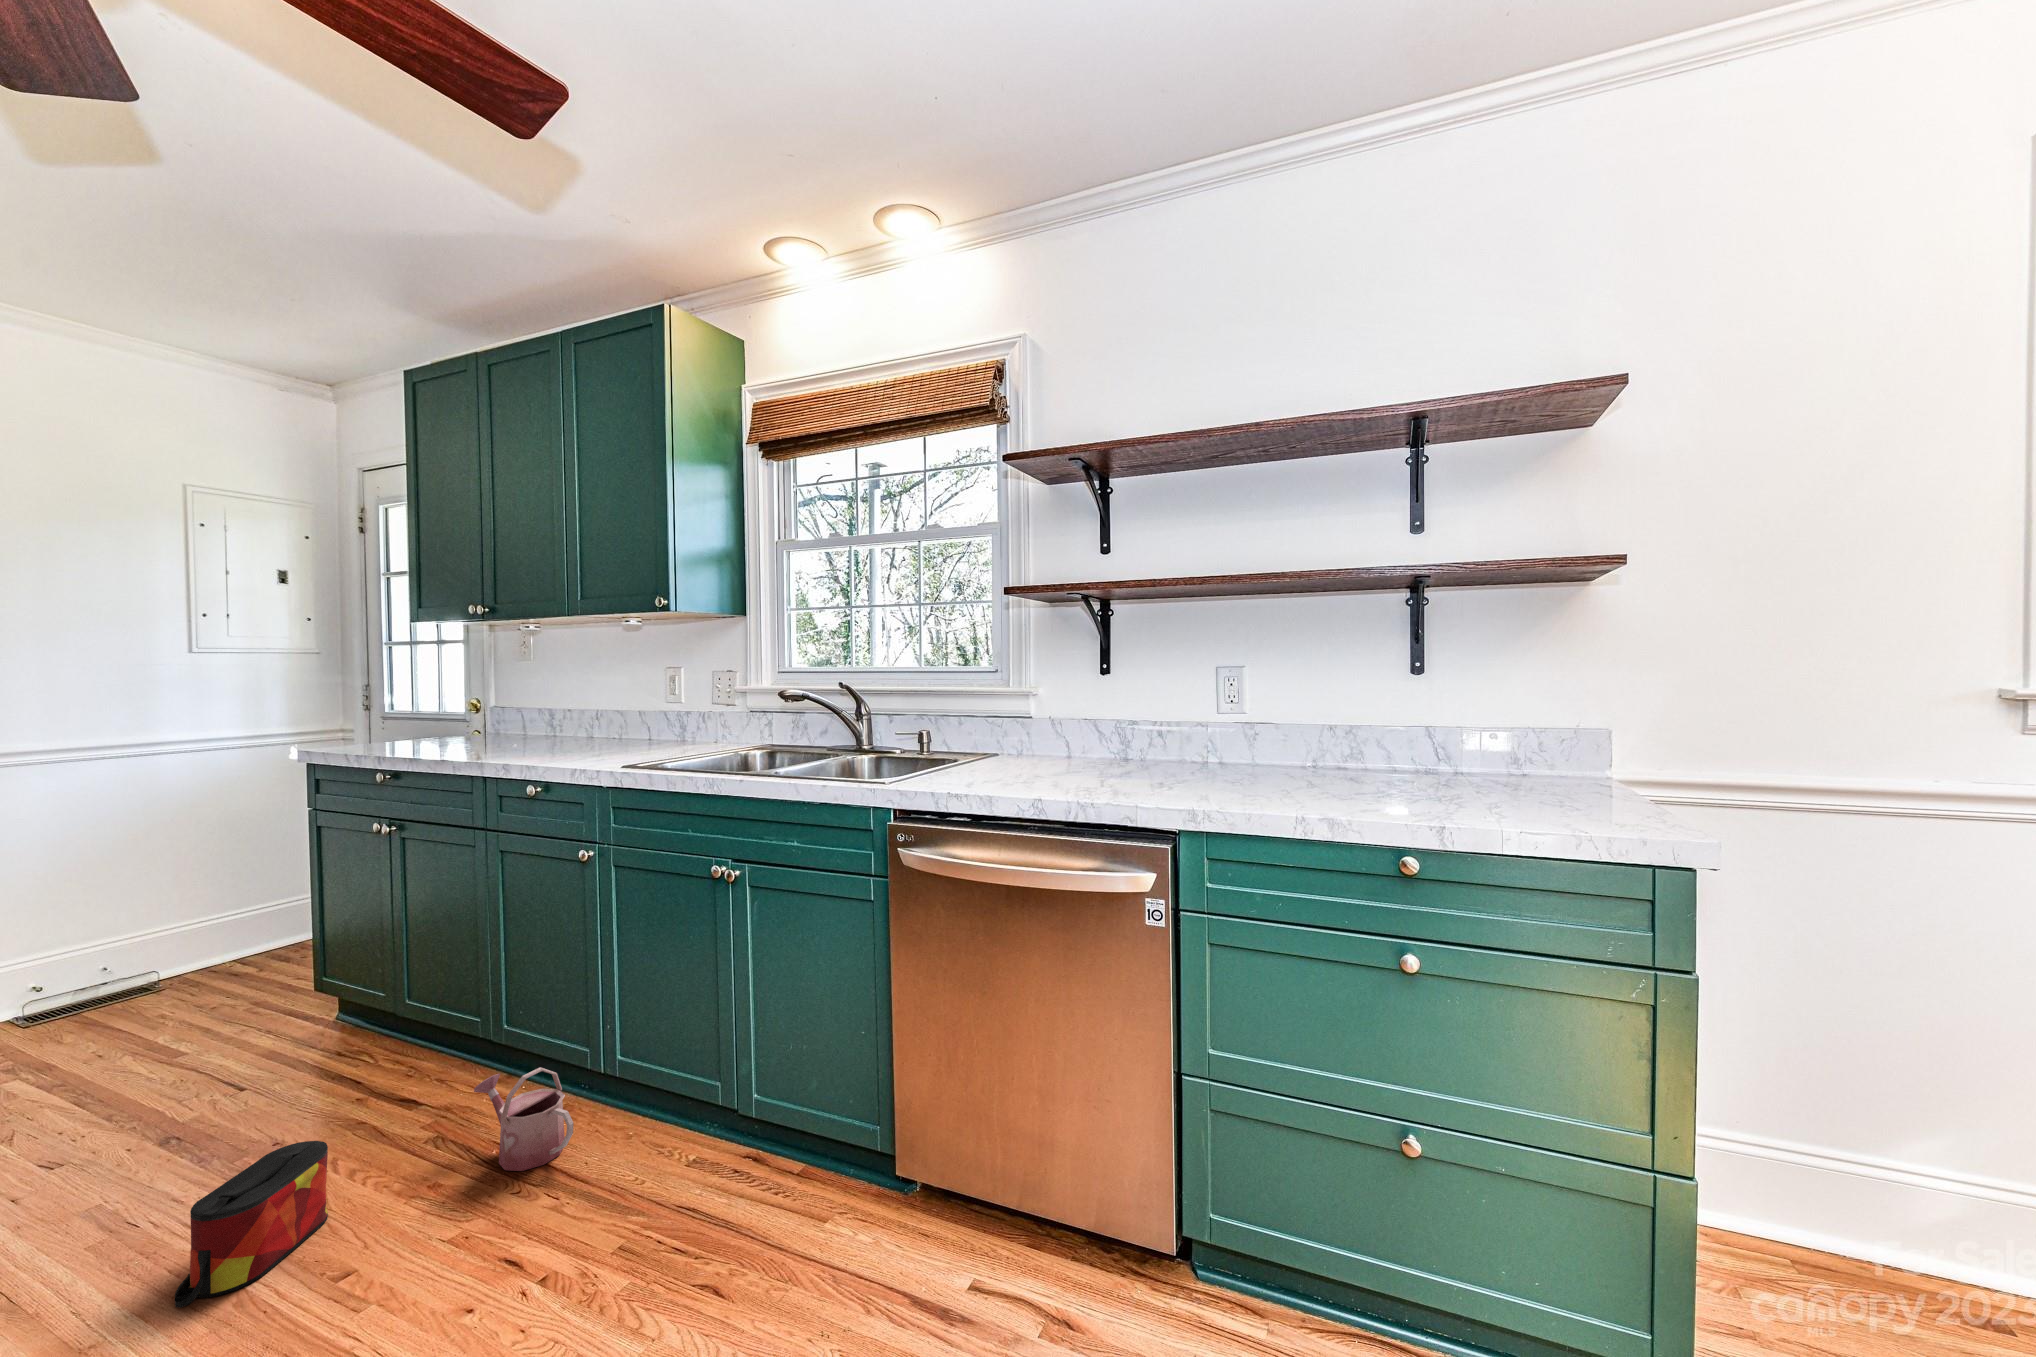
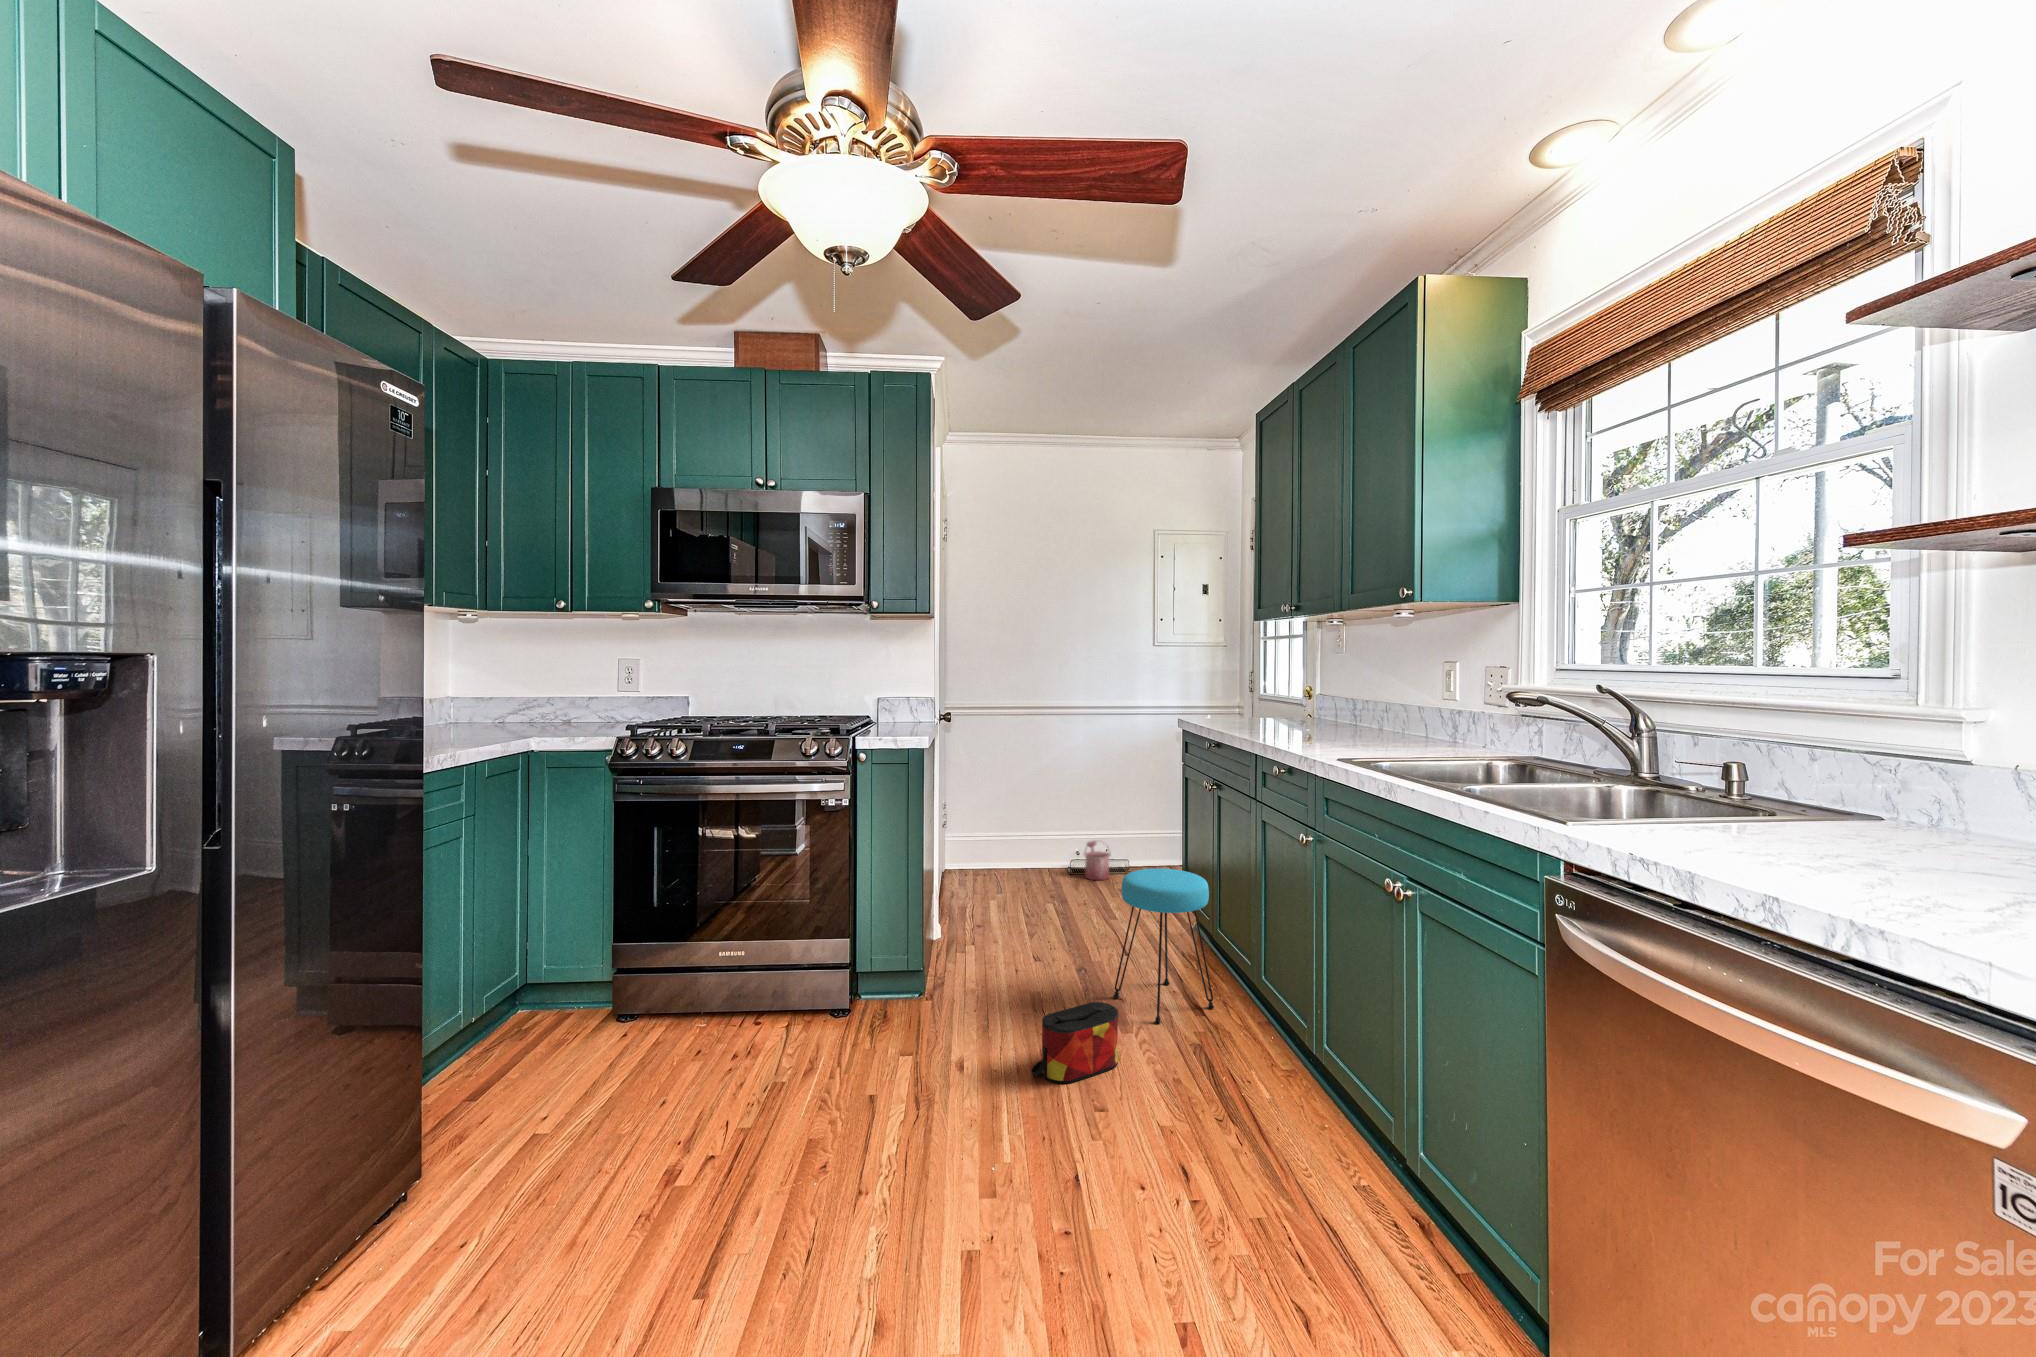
stool: none [257,937,430,1145] -> present [1113,869,1214,1022]
watering can: present [474,1067,573,1171] -> present [1084,841,1110,880]

